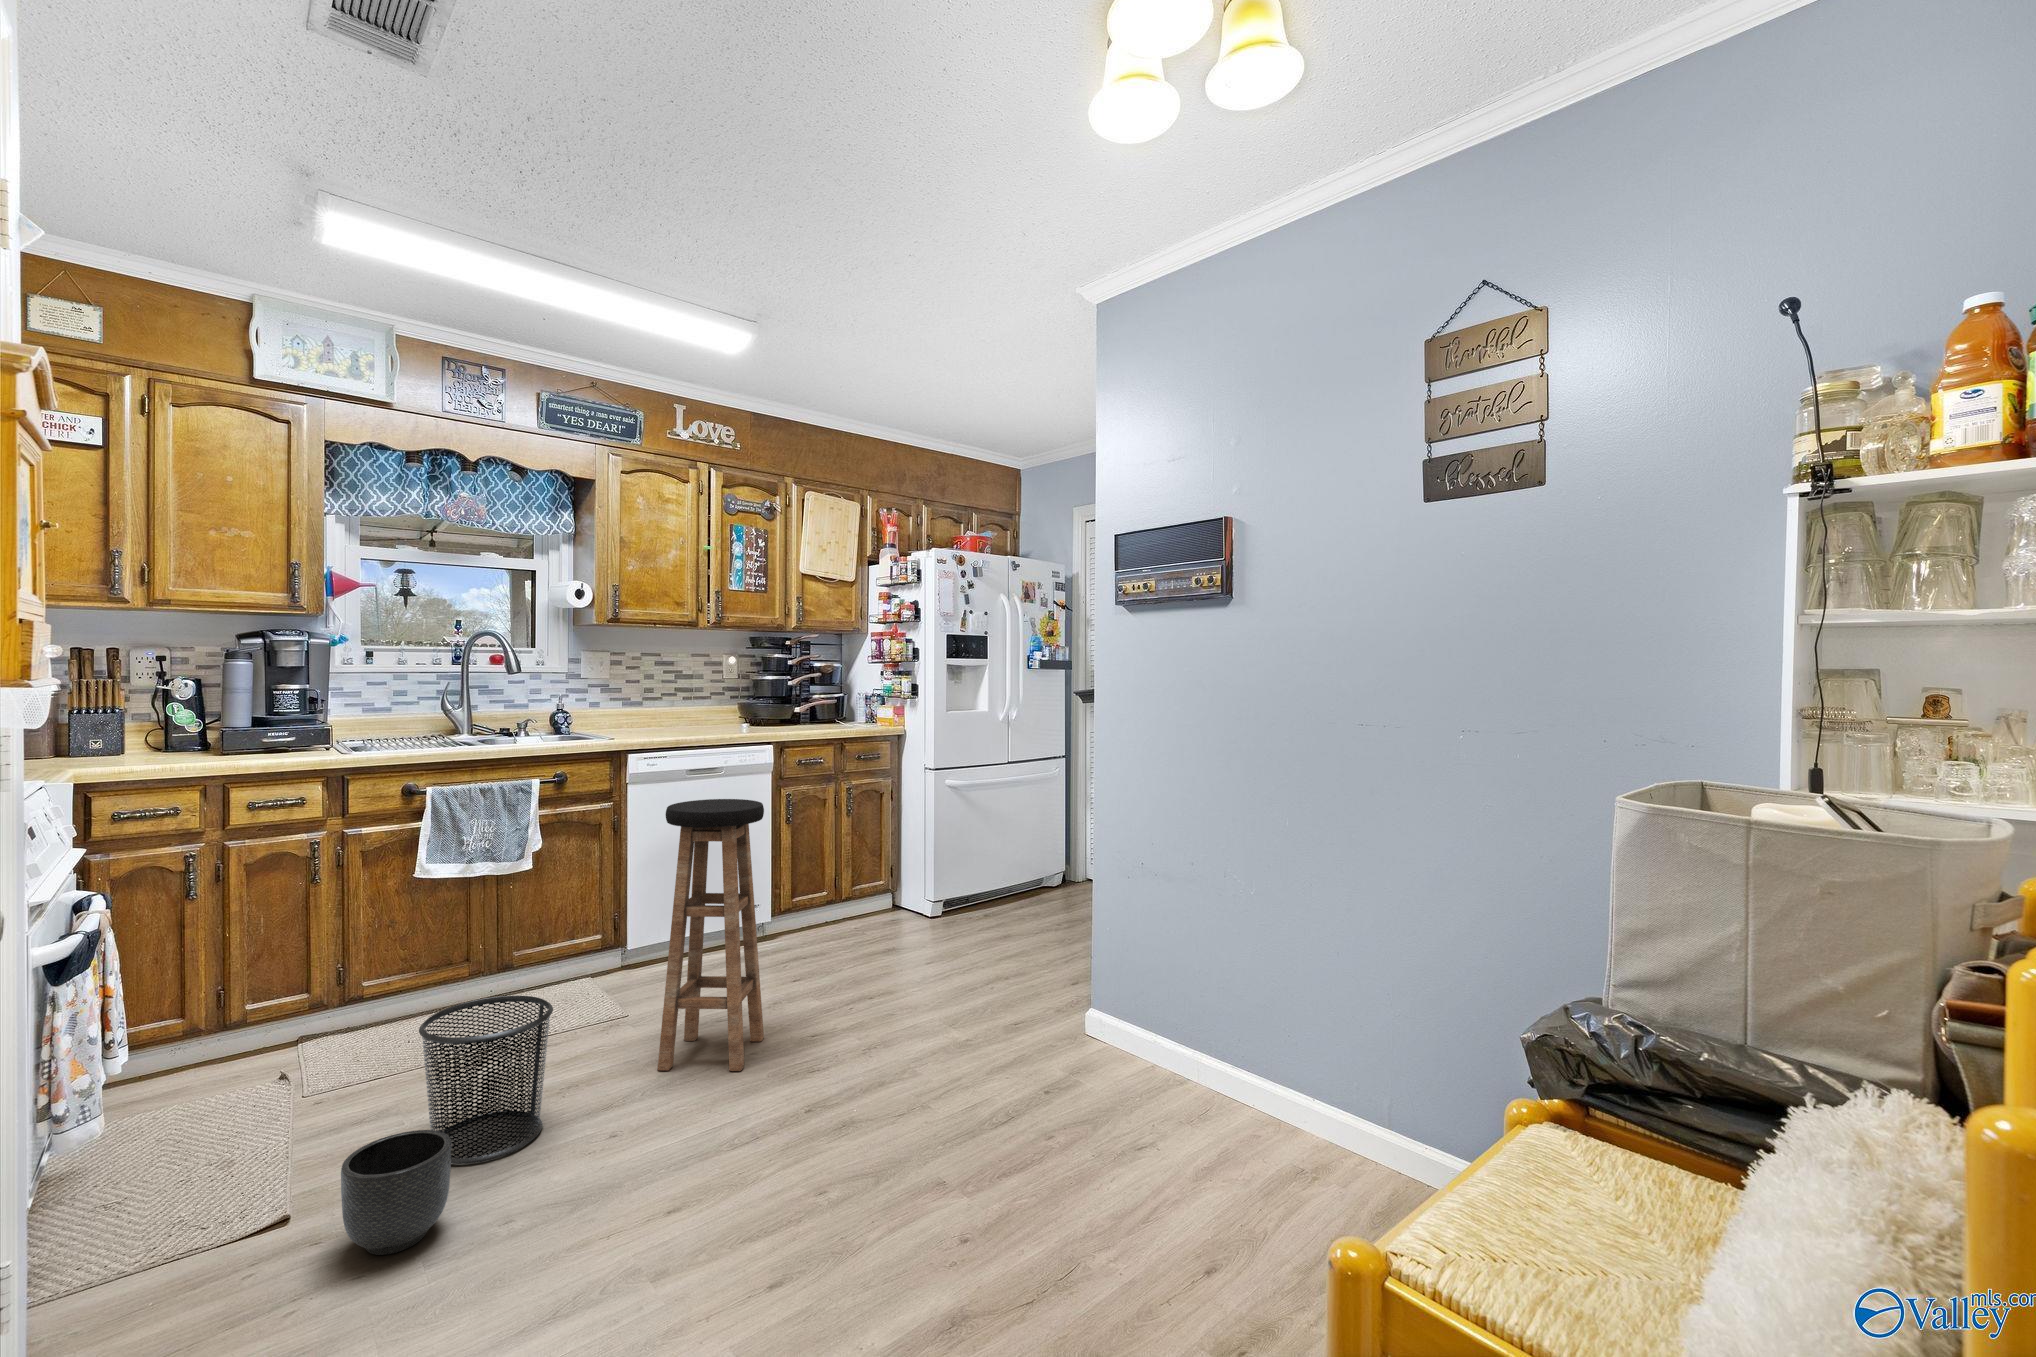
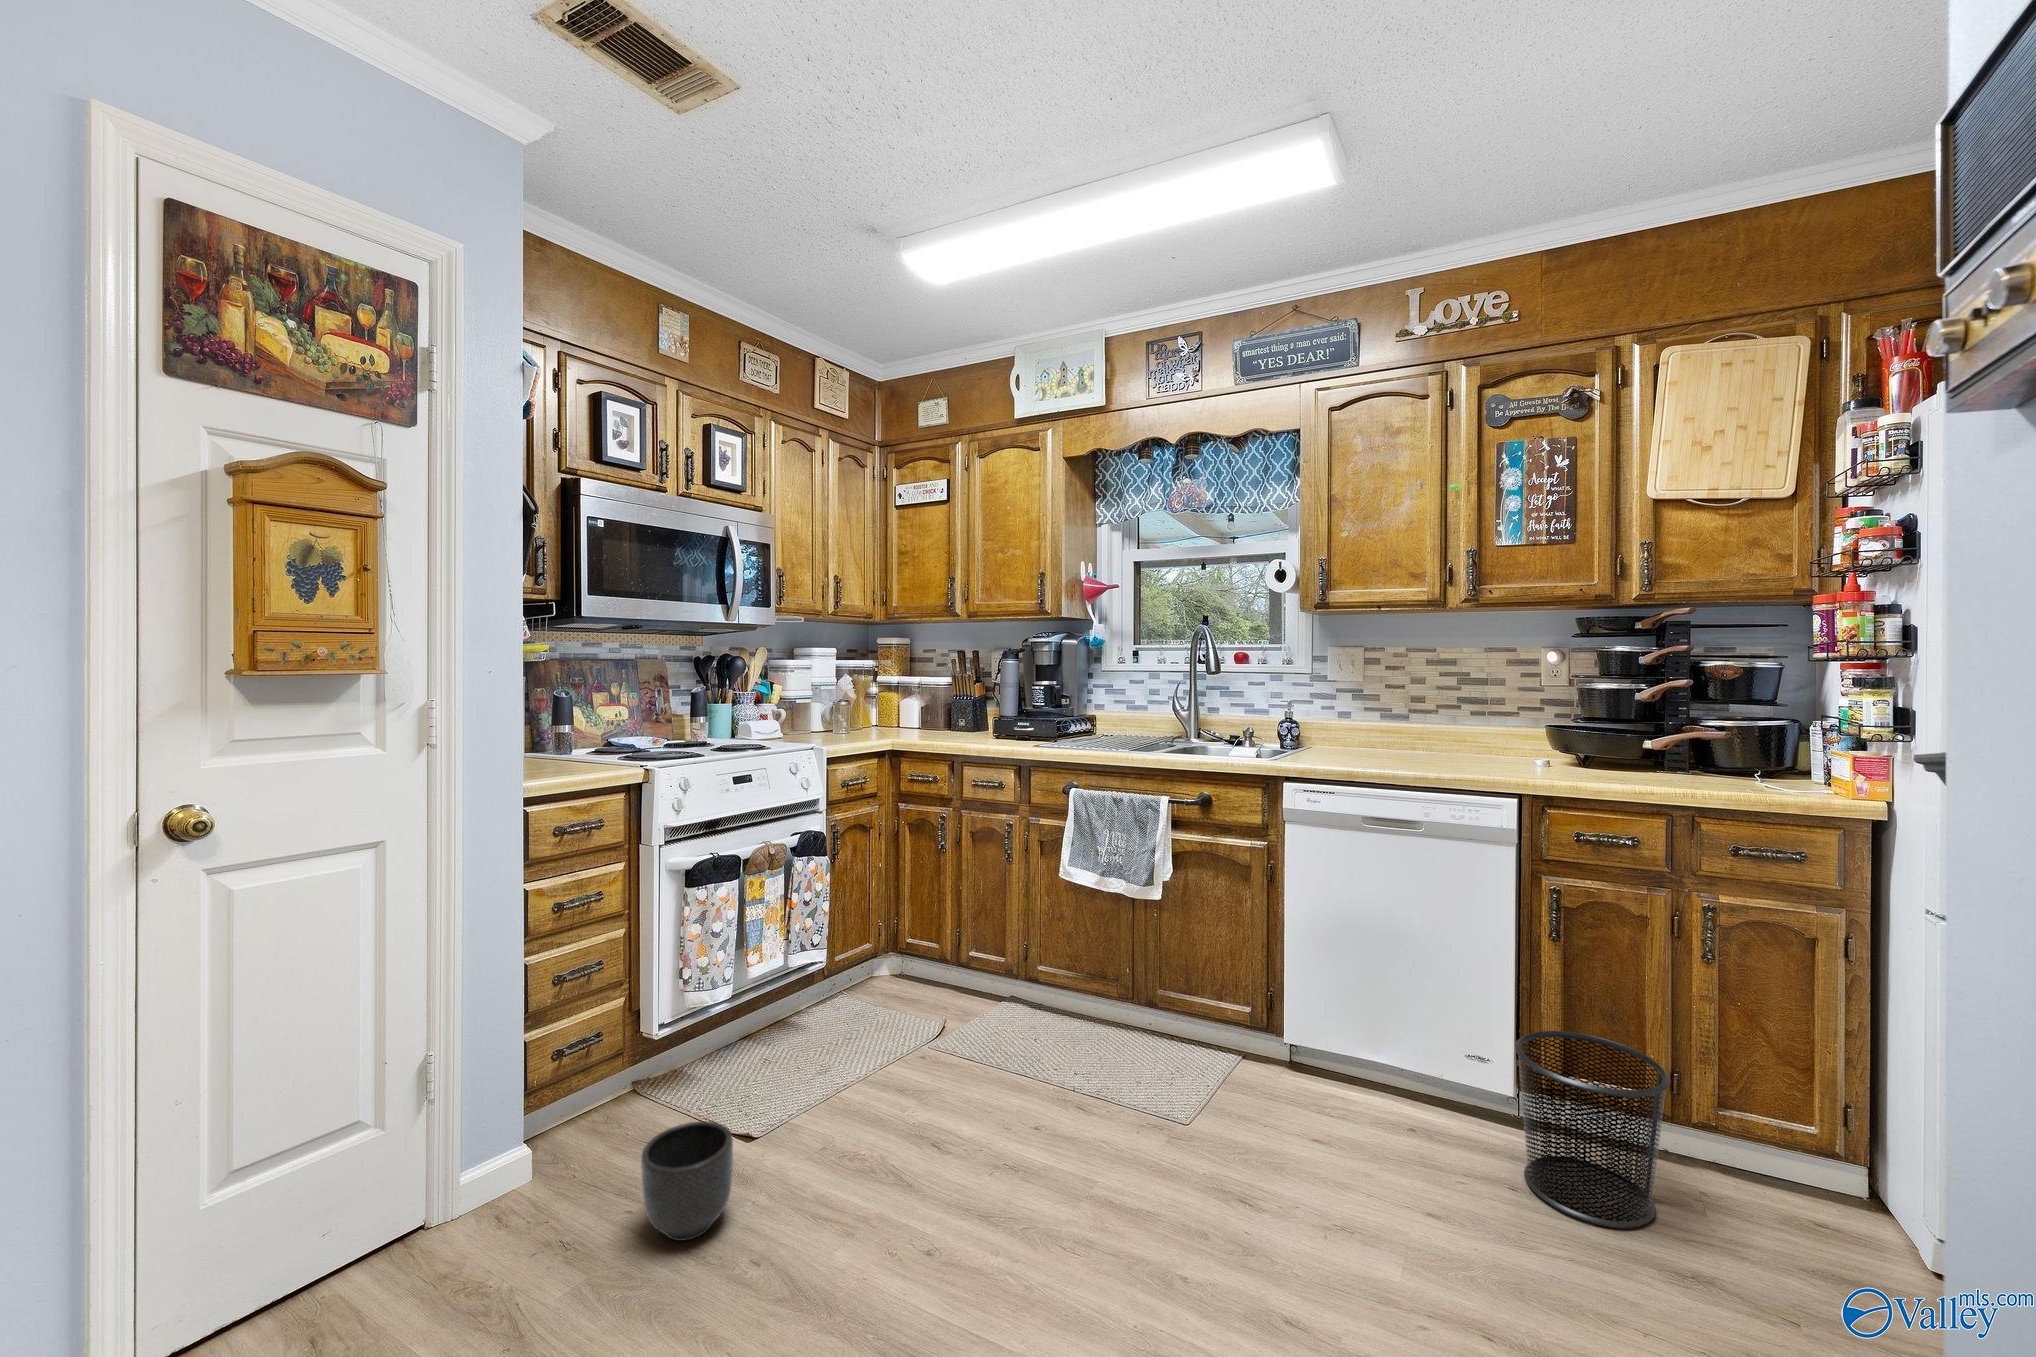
bar stool: present [658,799,764,1071] -> none [1057,868,1212,1300]
waste bin: present [419,996,553,1164] -> present [1515,1031,1671,1228]

